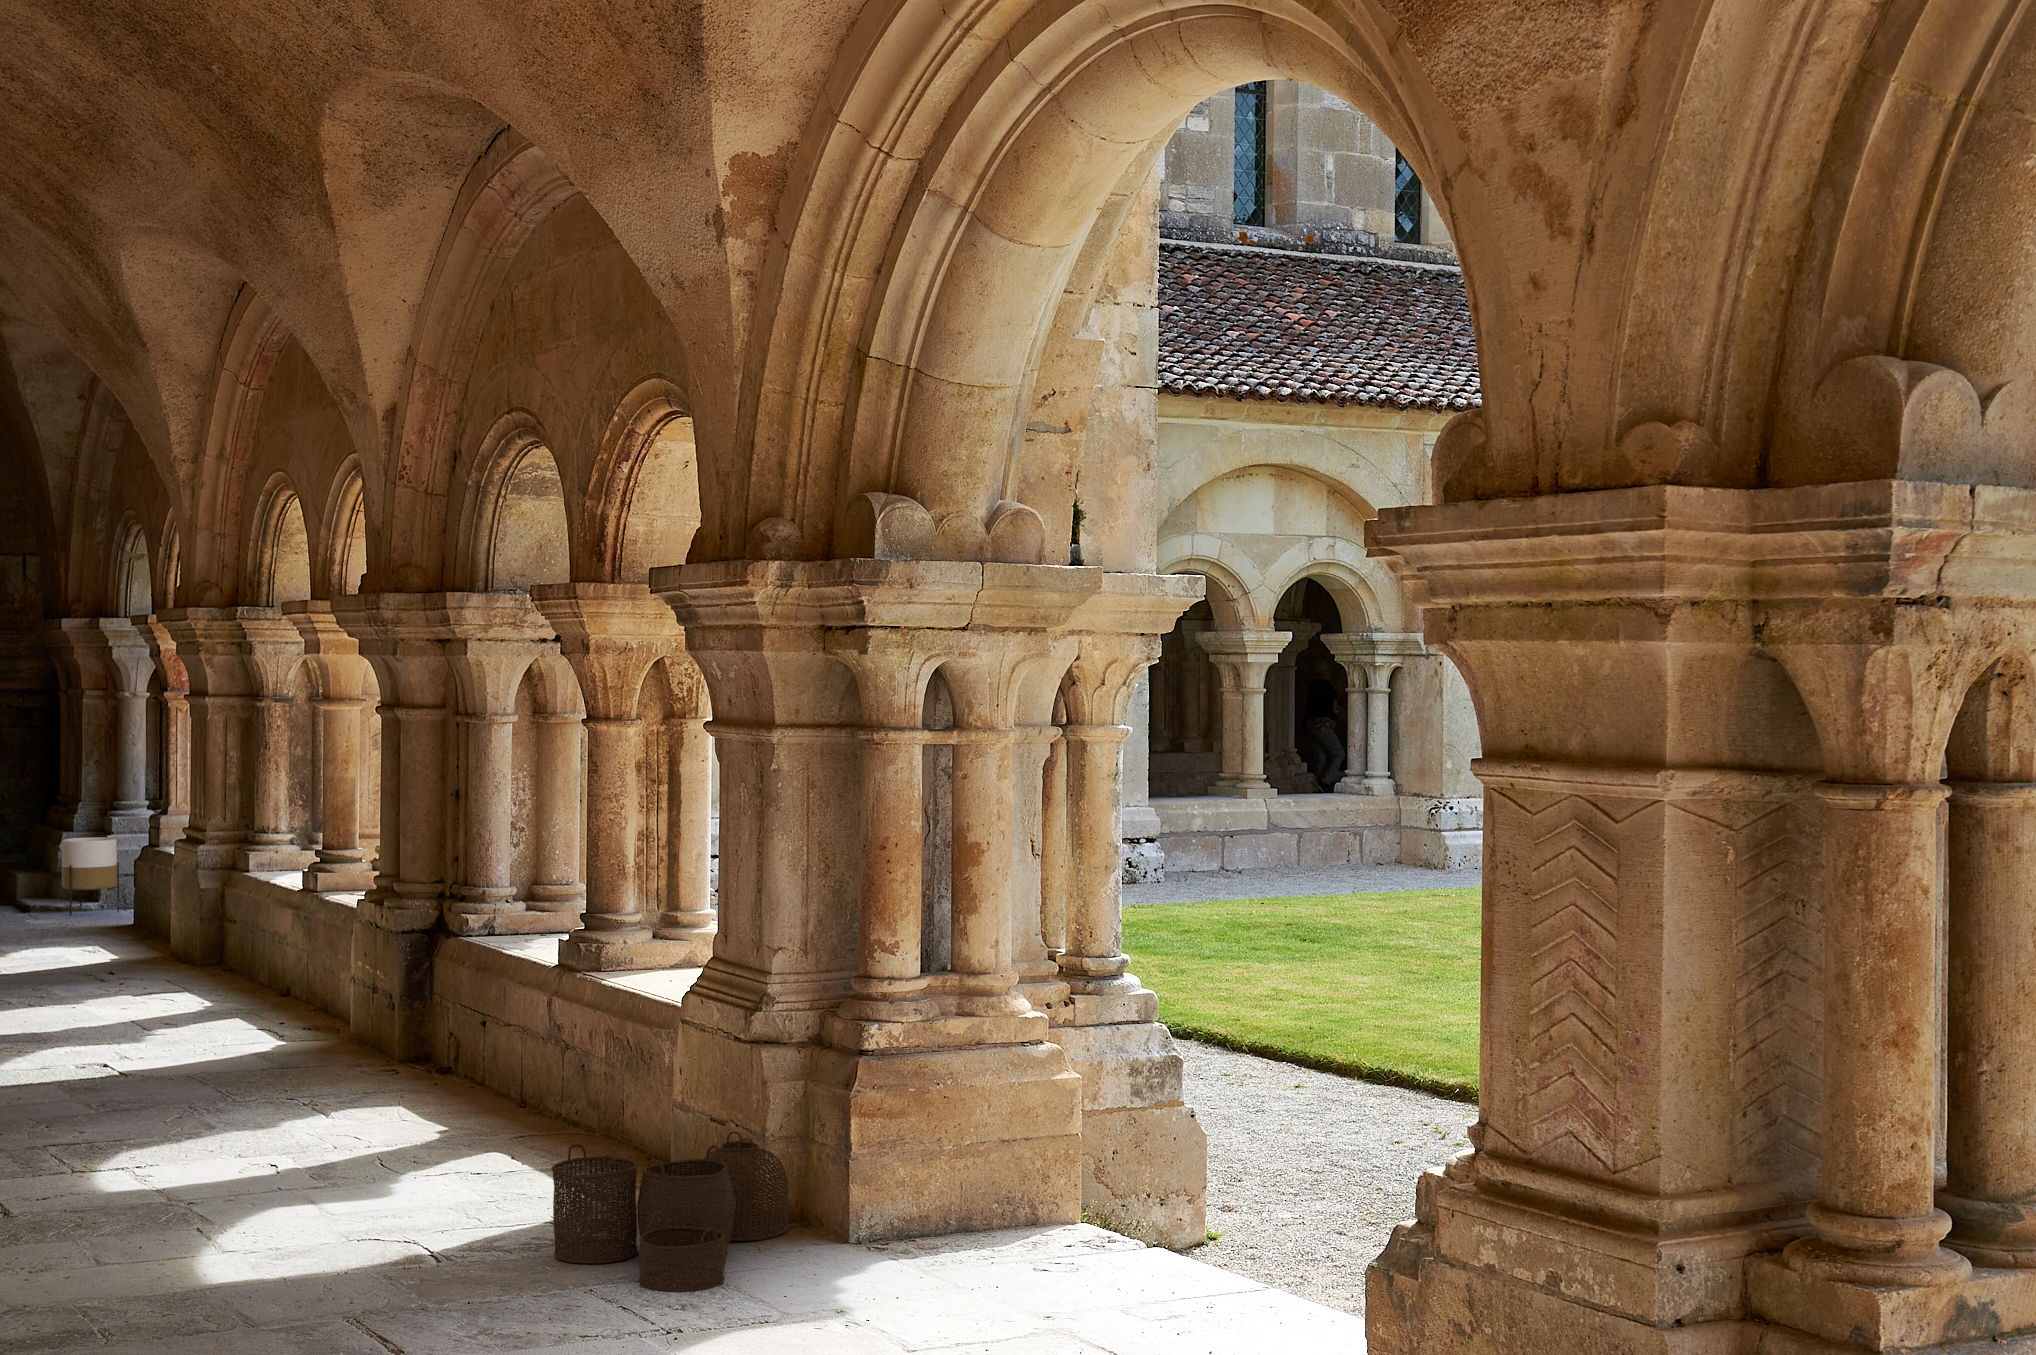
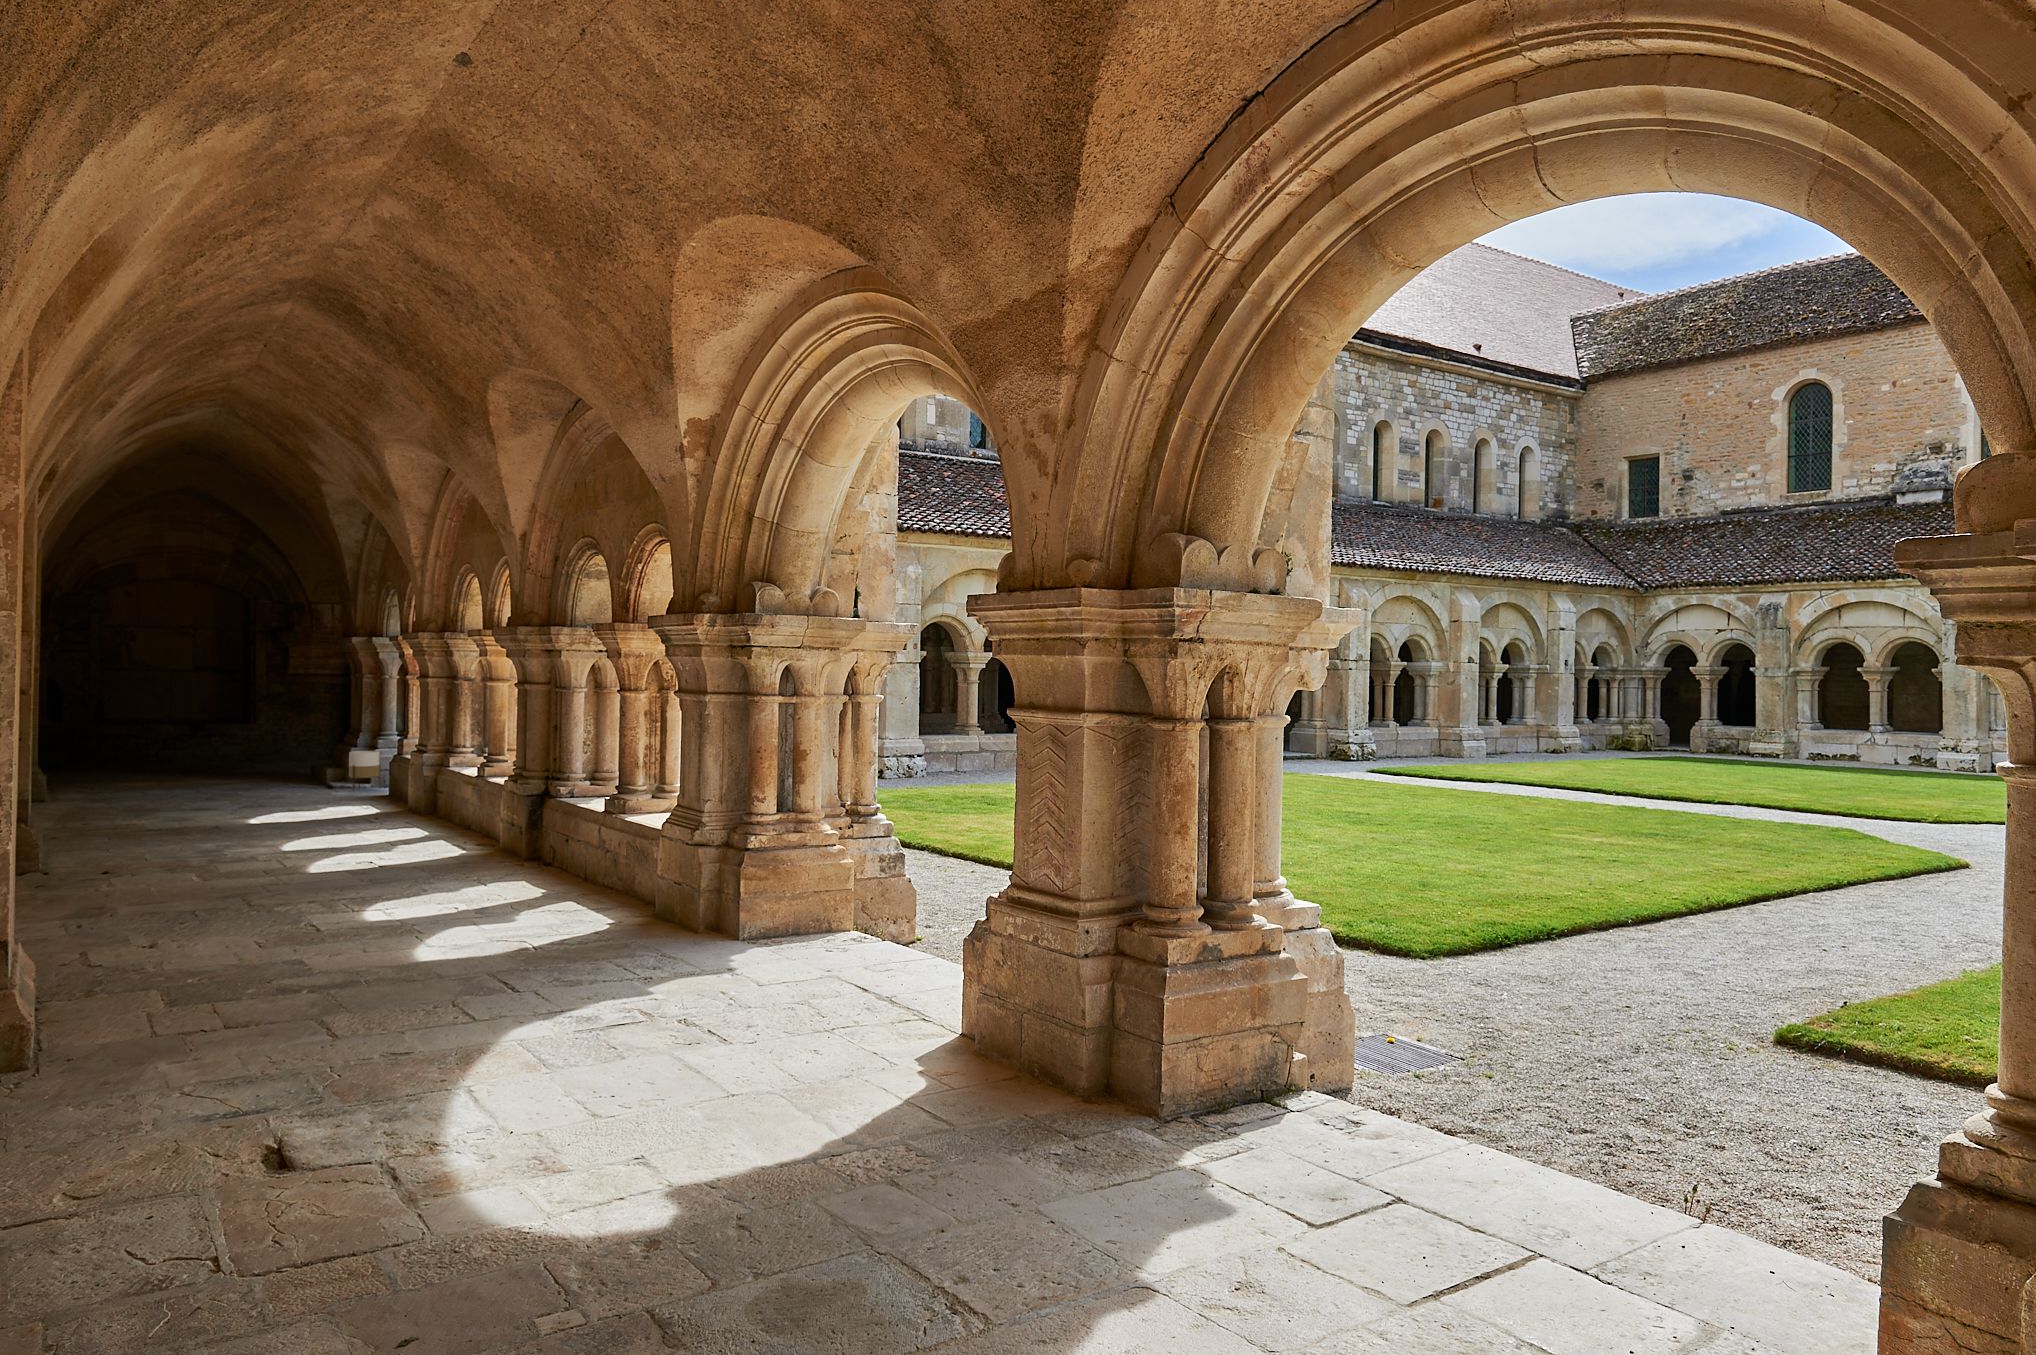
woven basket: present [551,1132,789,1292] -> none [592,887,710,962]

